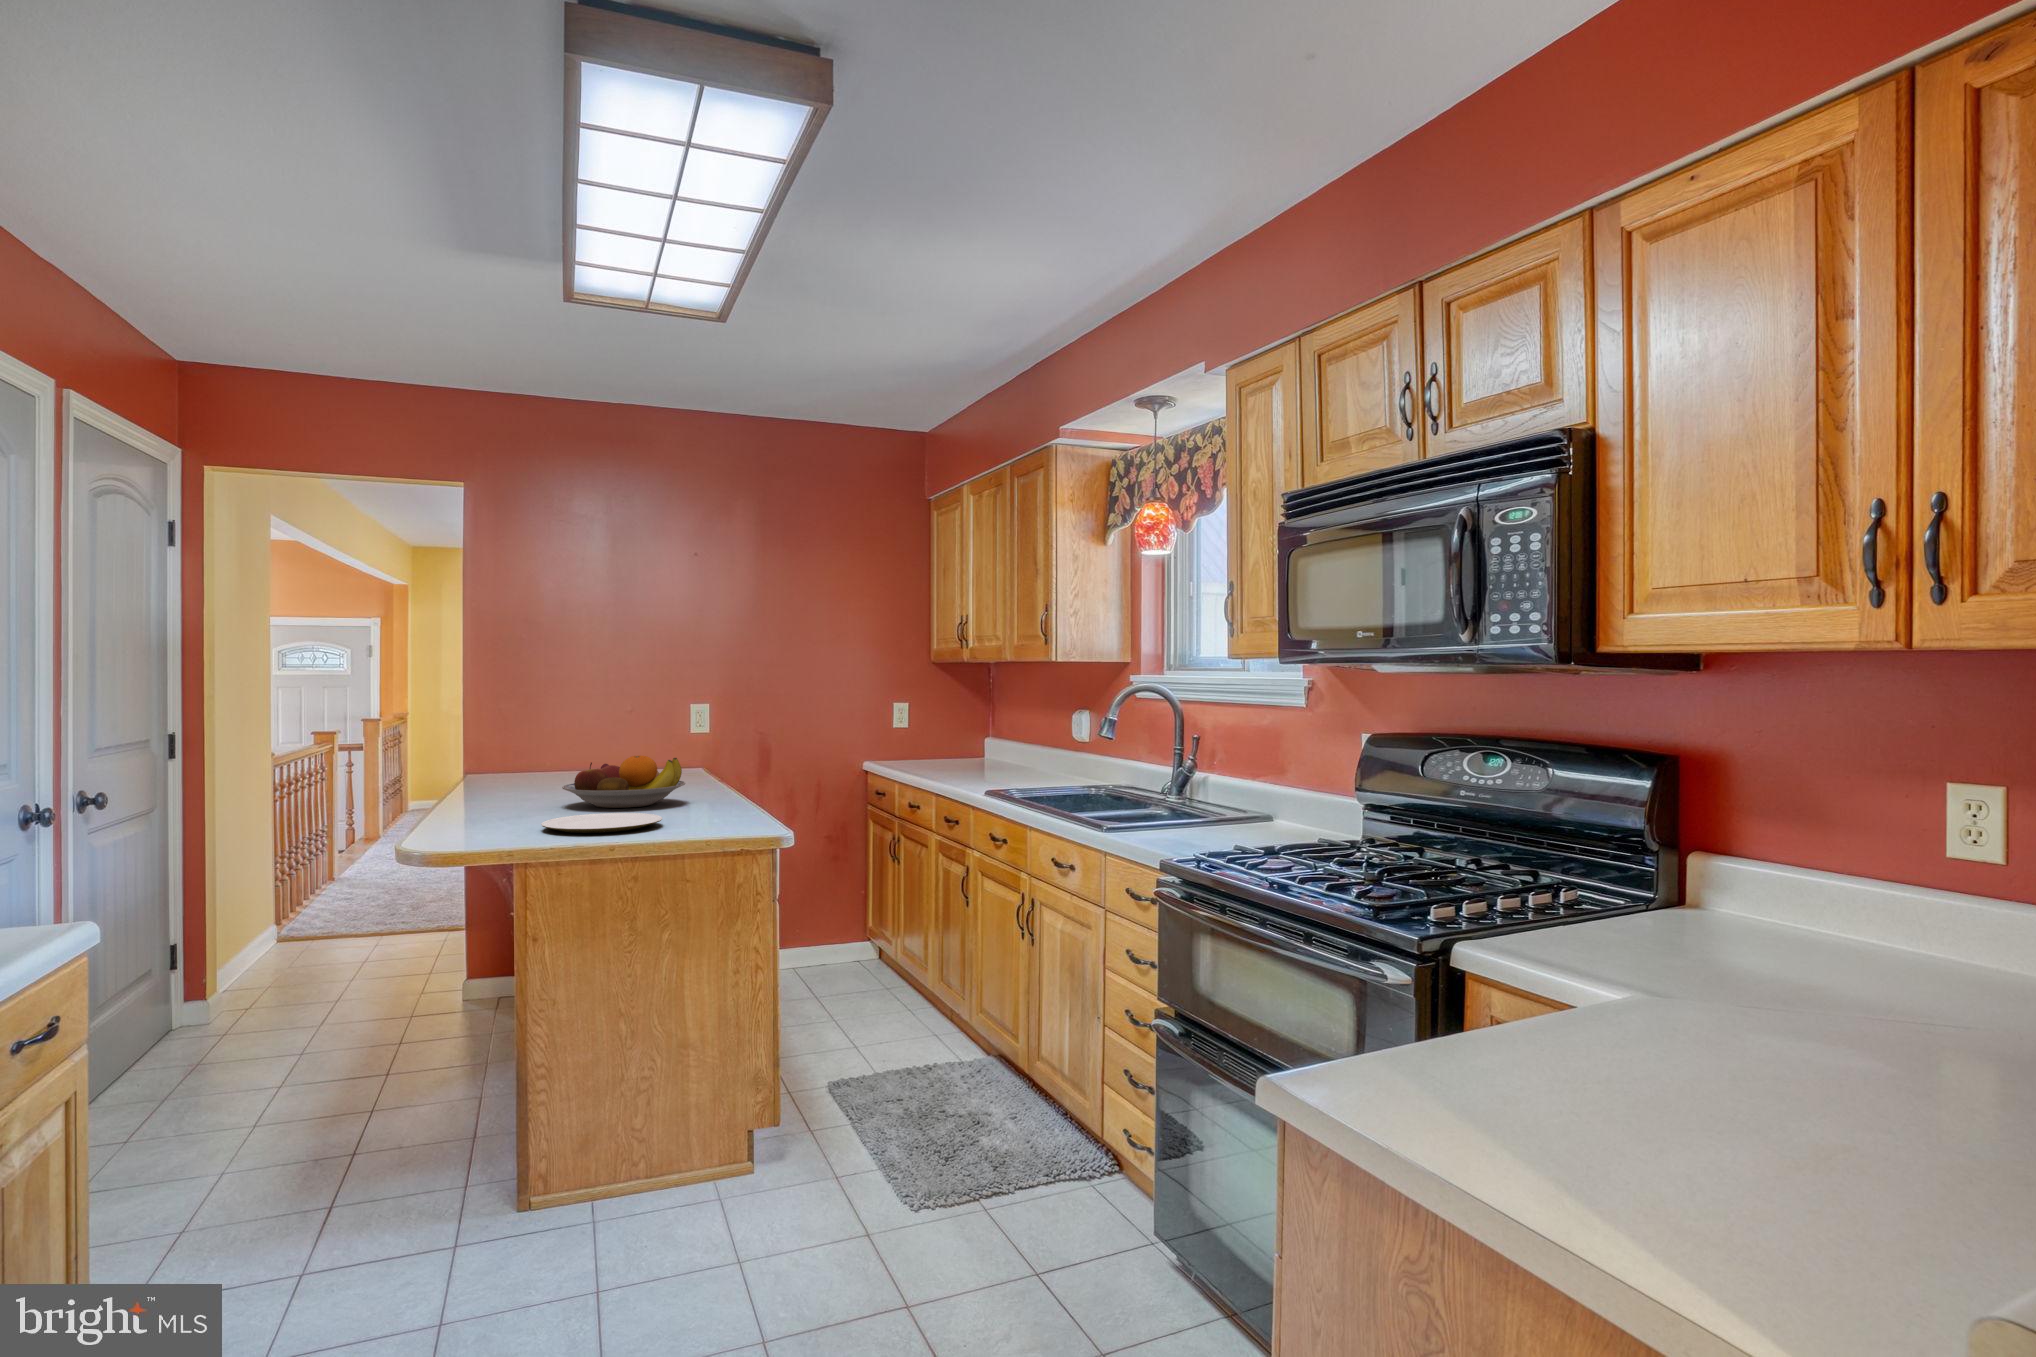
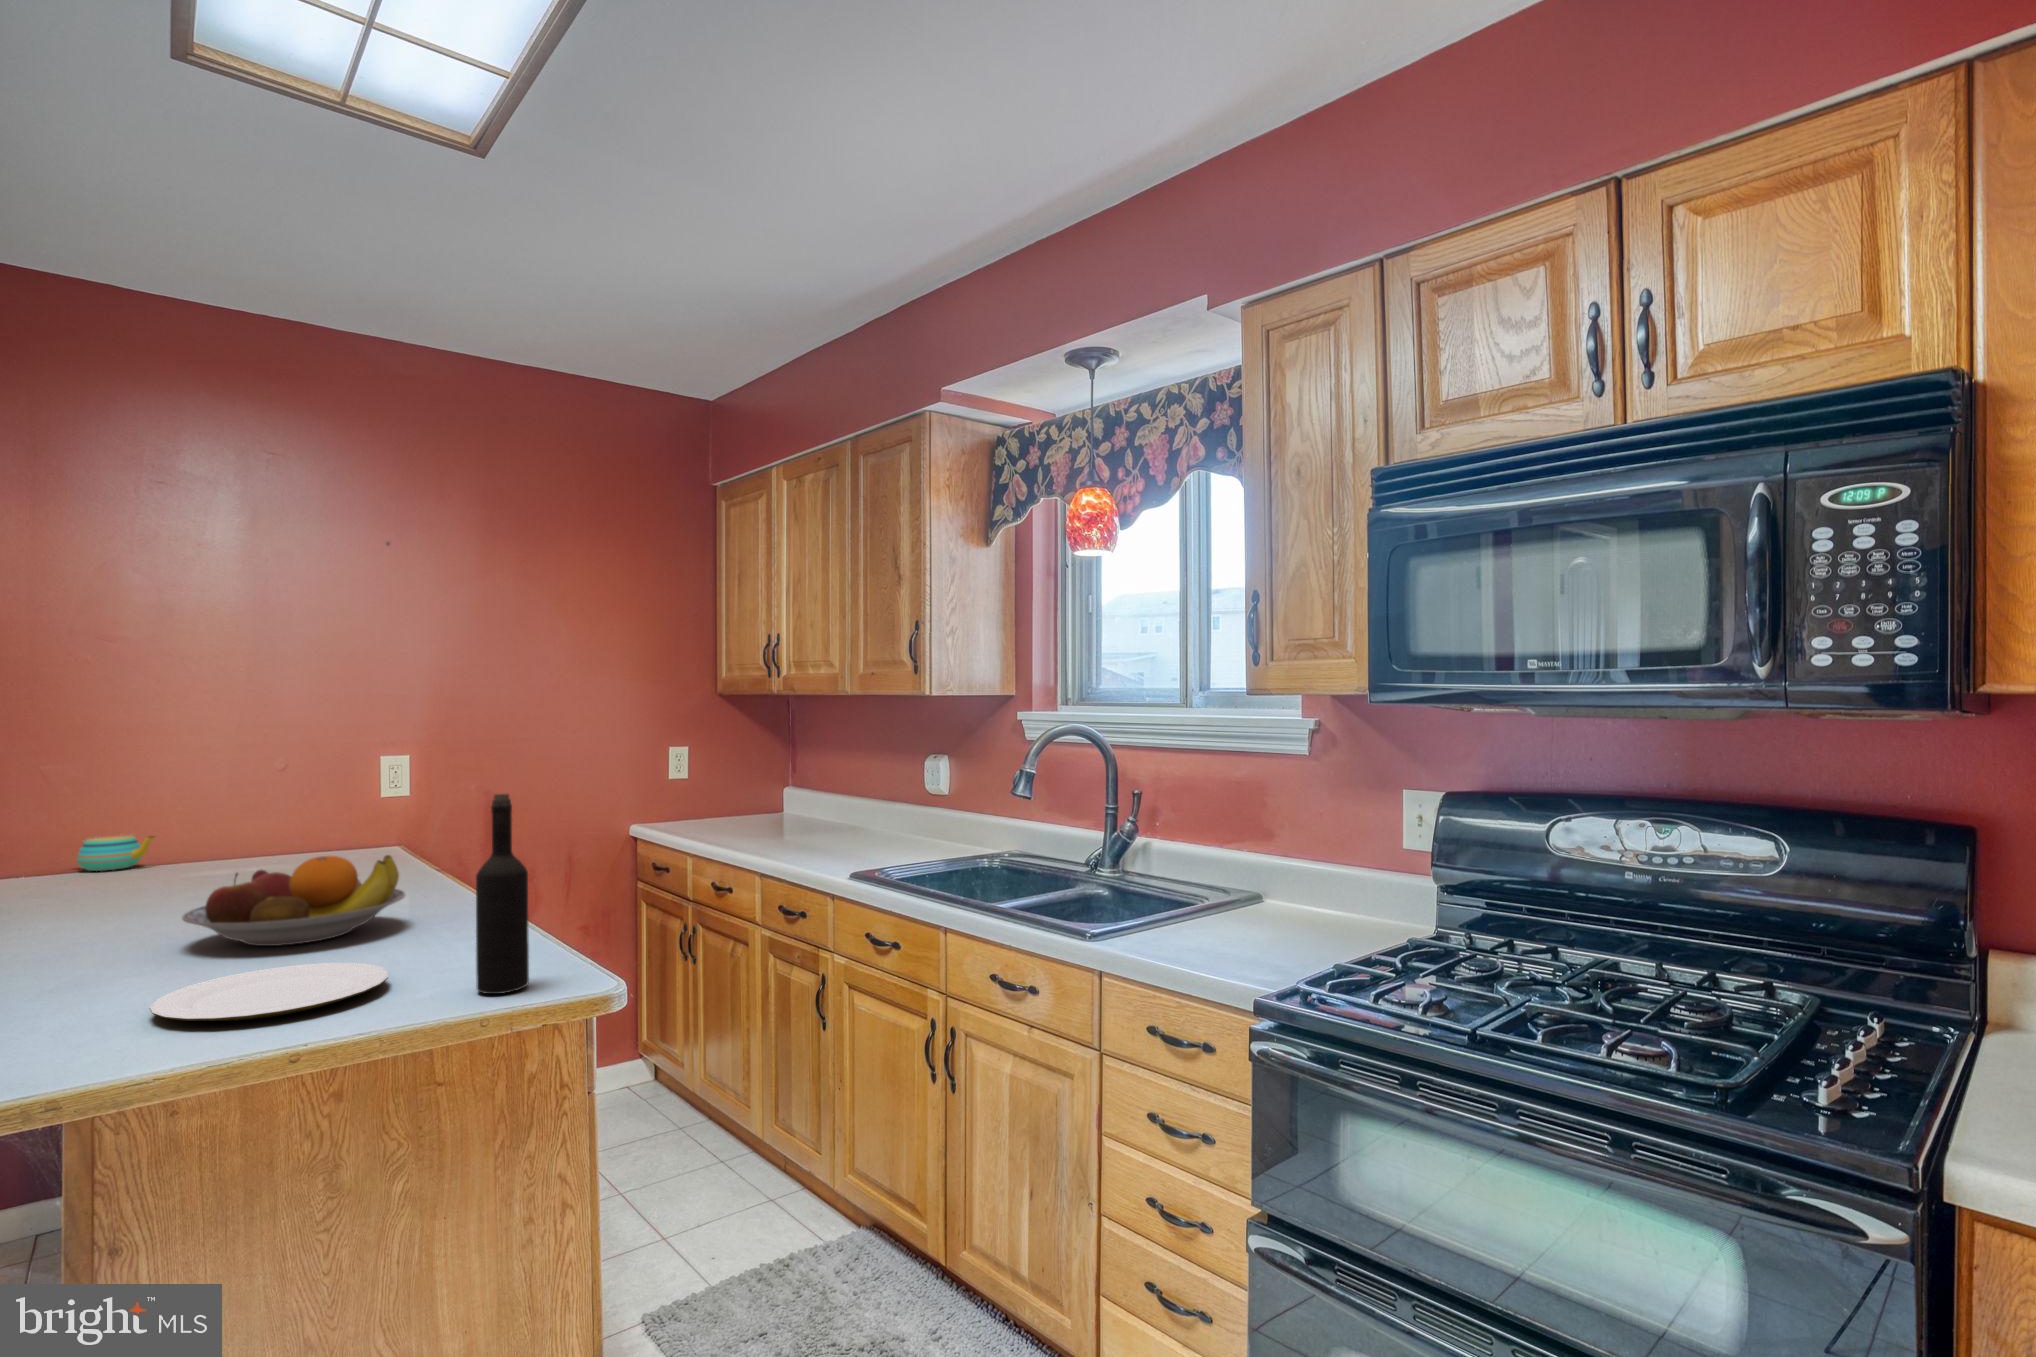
wine bottle: none [706,712,736,832] -> present [476,794,529,994]
teapot: none [509,745,557,772] -> present [77,834,154,871]

